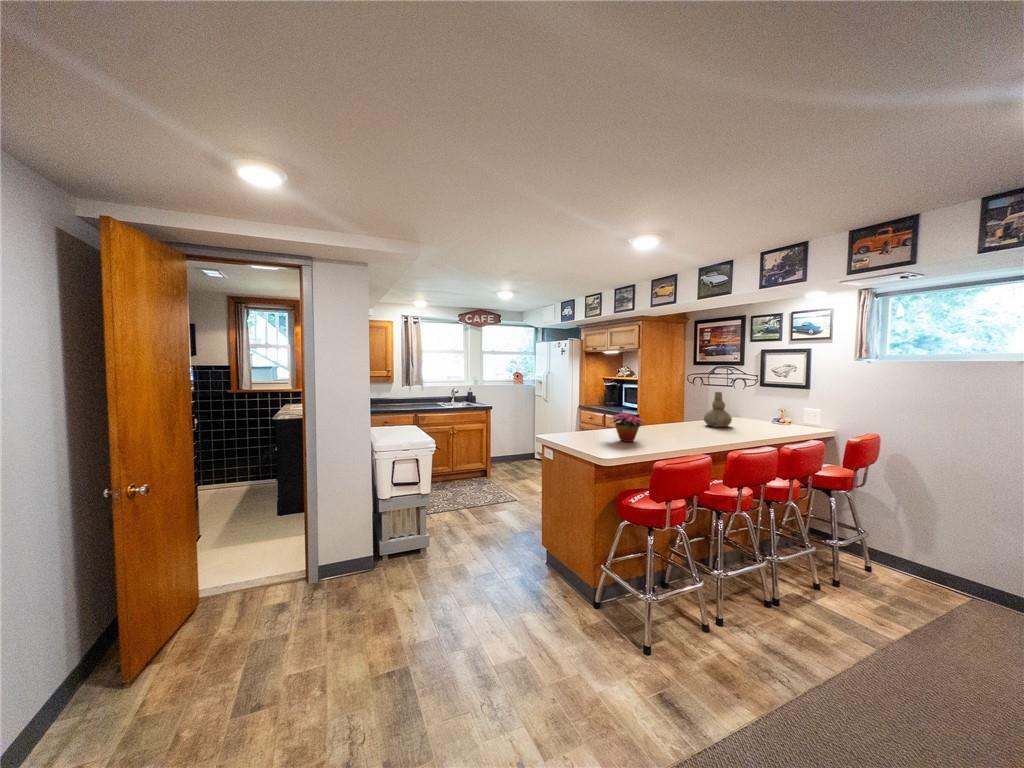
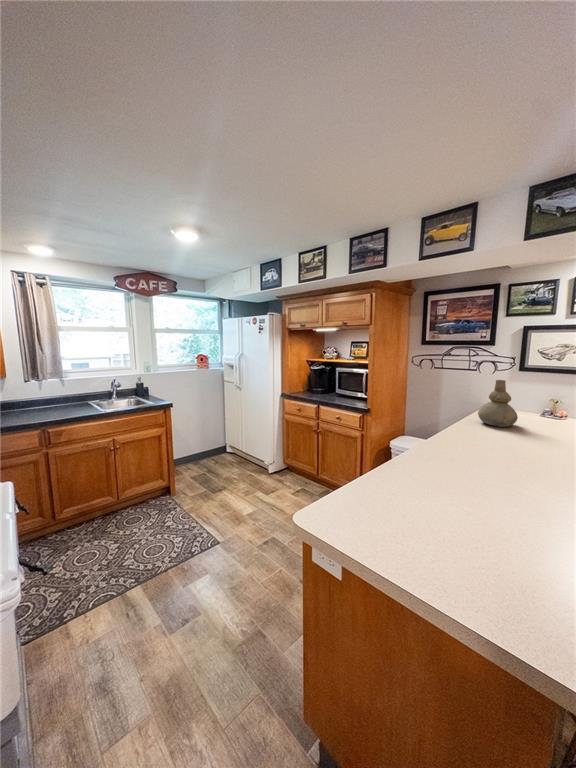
flower arrangement: present [612,413,644,442] -> none [432,435,531,498]

